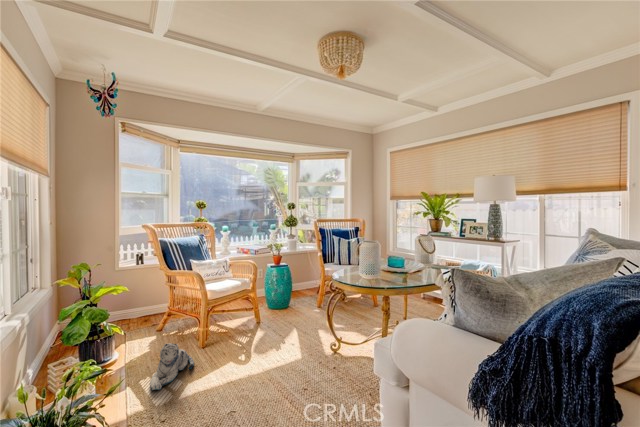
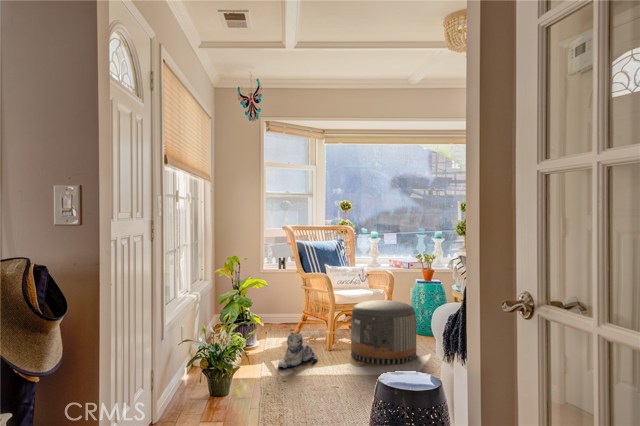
pouf: none [225,290,285,355] -> present [351,300,416,364]

